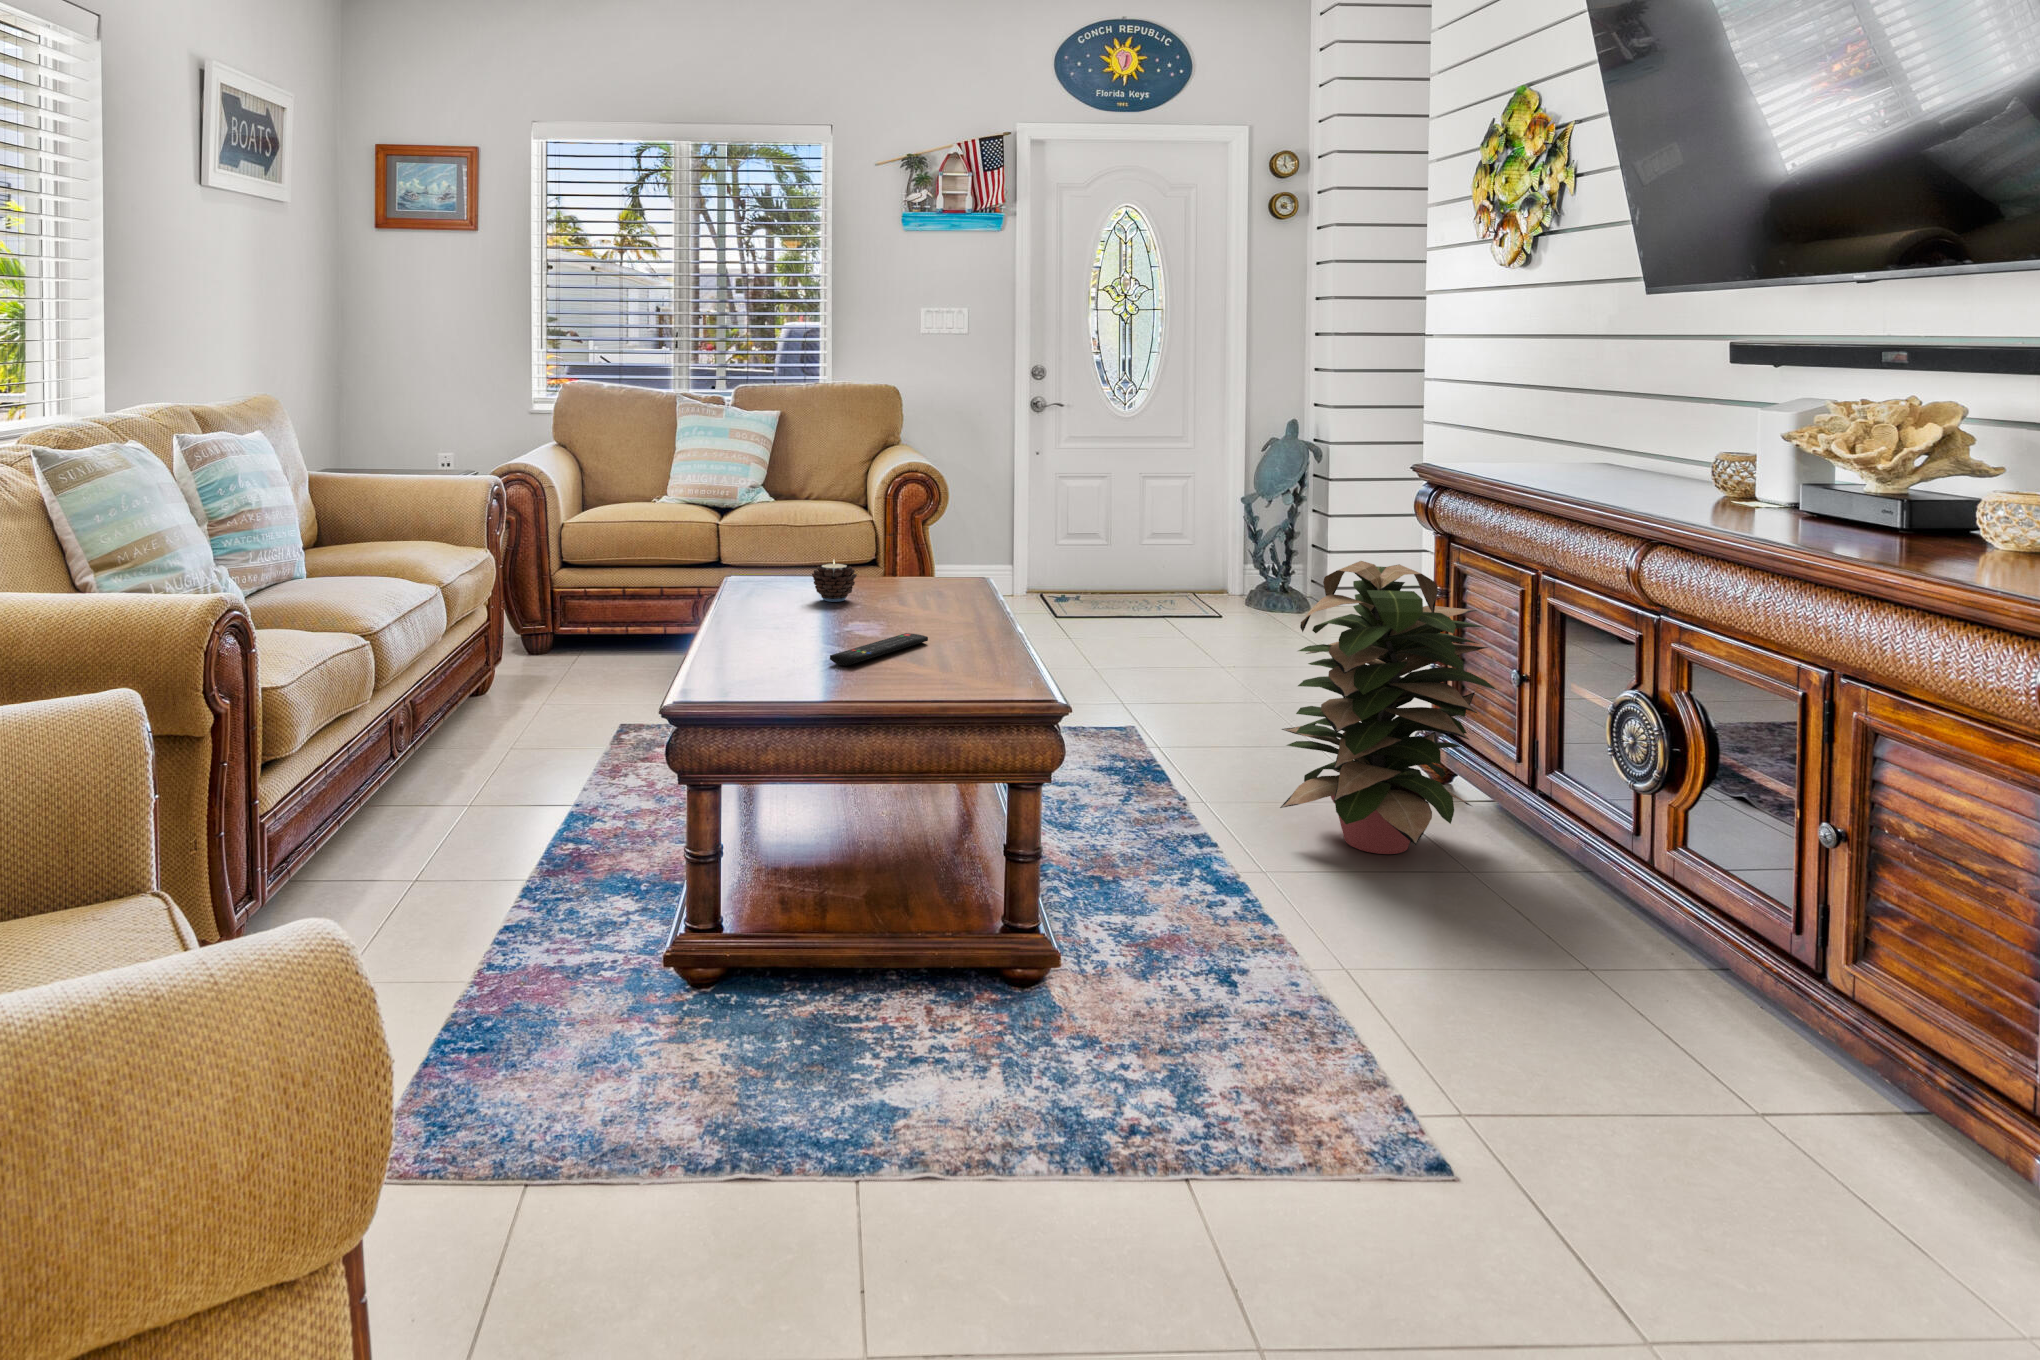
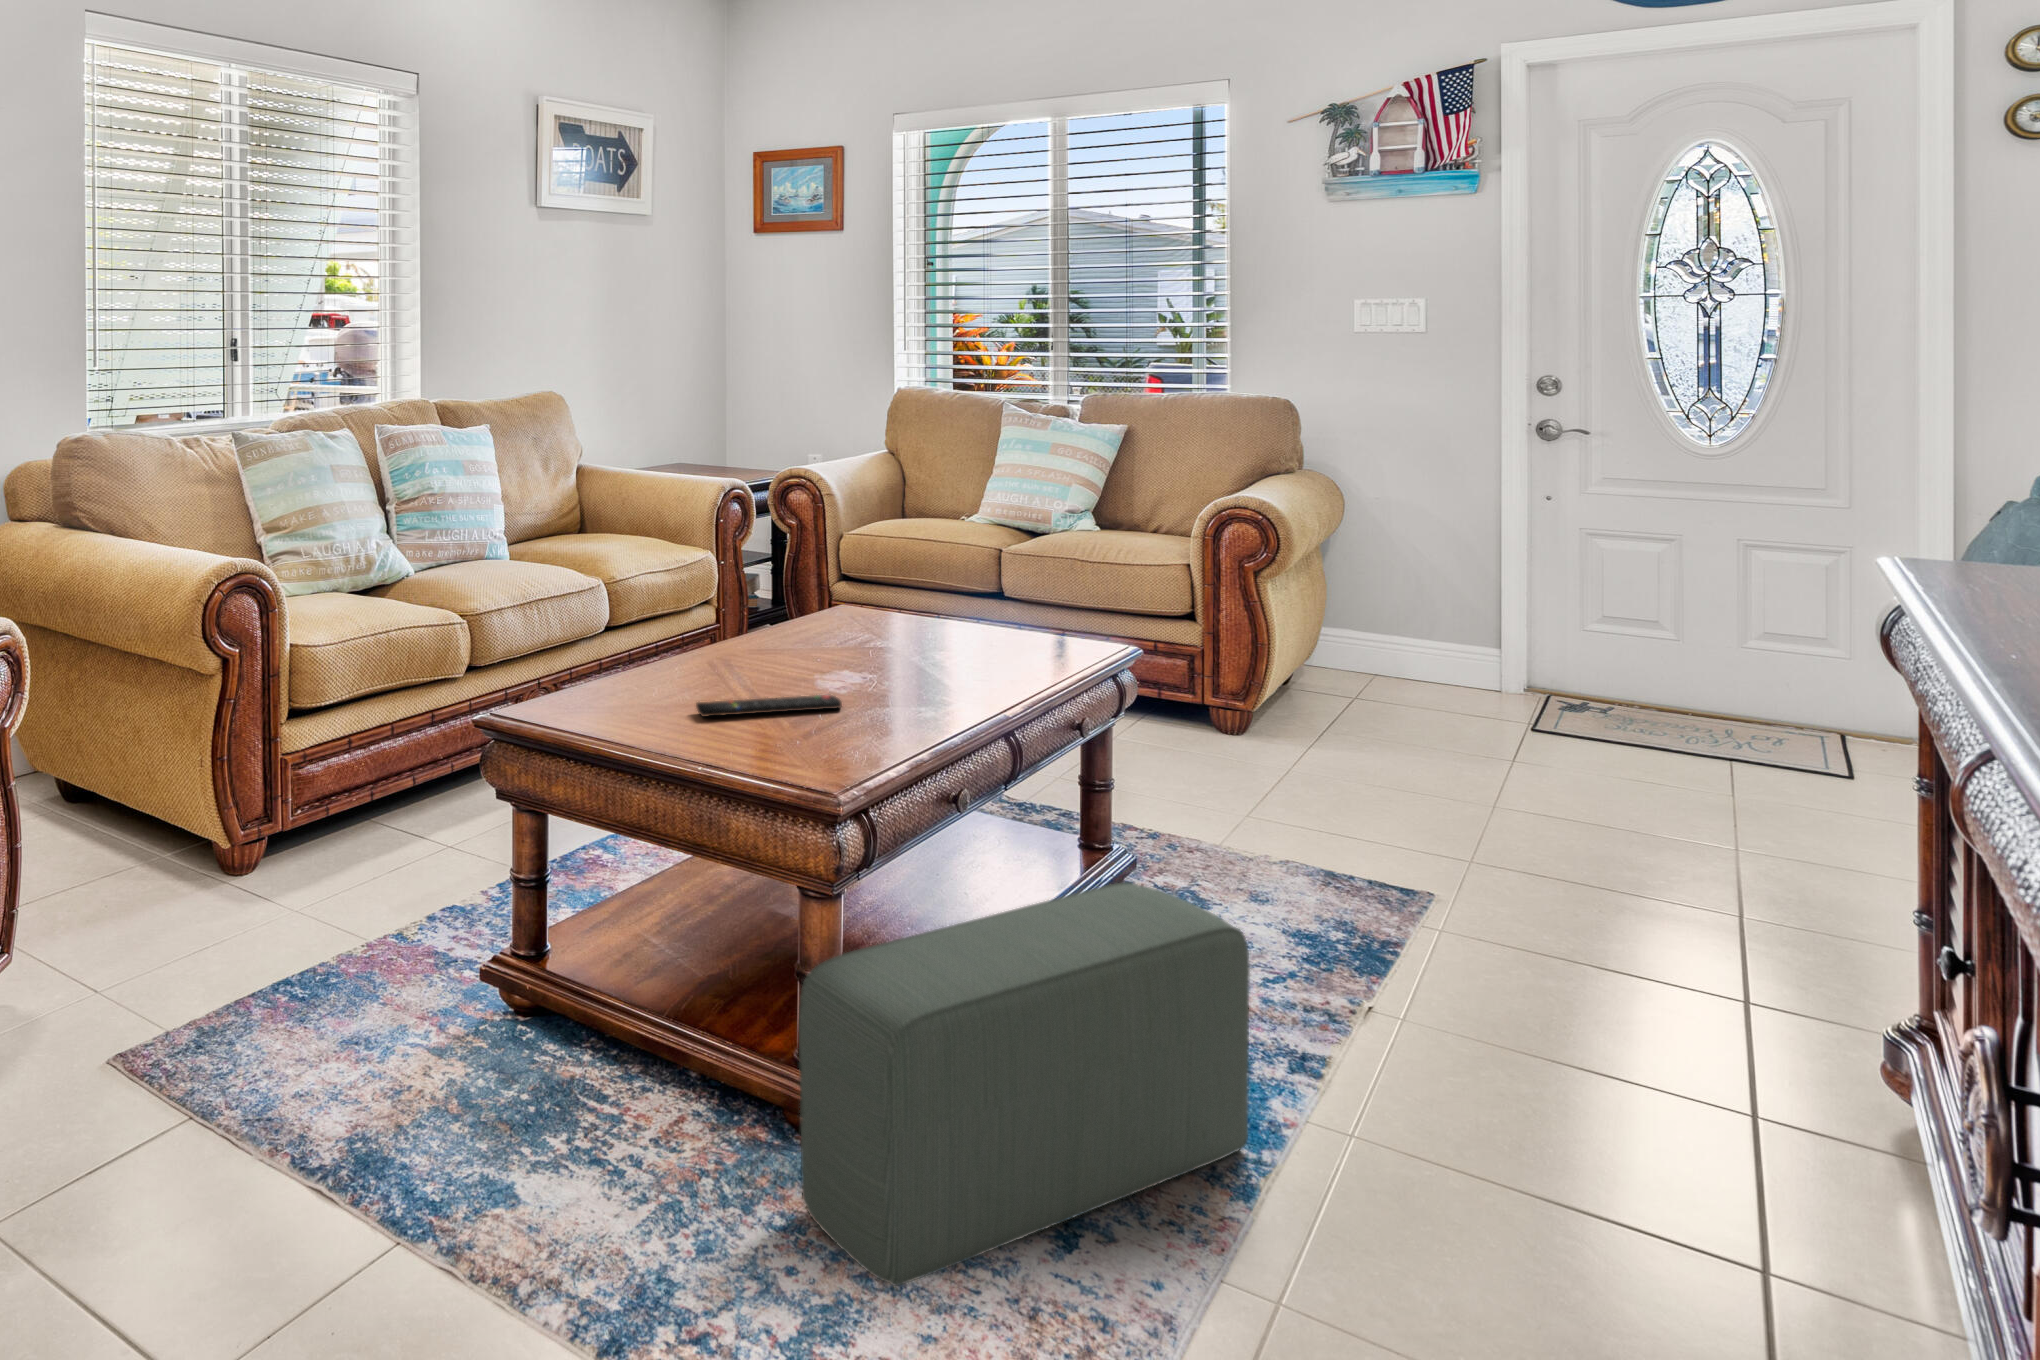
candle: present [812,561,857,602] -> none [844,600,894,650]
decorative plant: present [1280,561,1495,854] -> none [1425,706,1861,1193]
pouf: none [1081,731,1243,1046] -> present [799,883,1250,1286]

